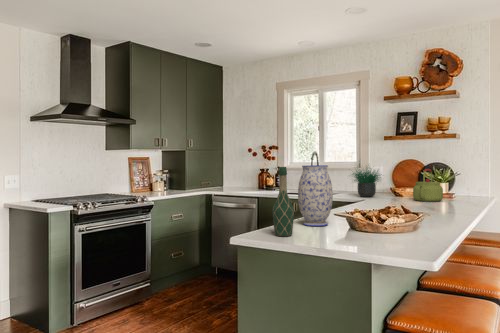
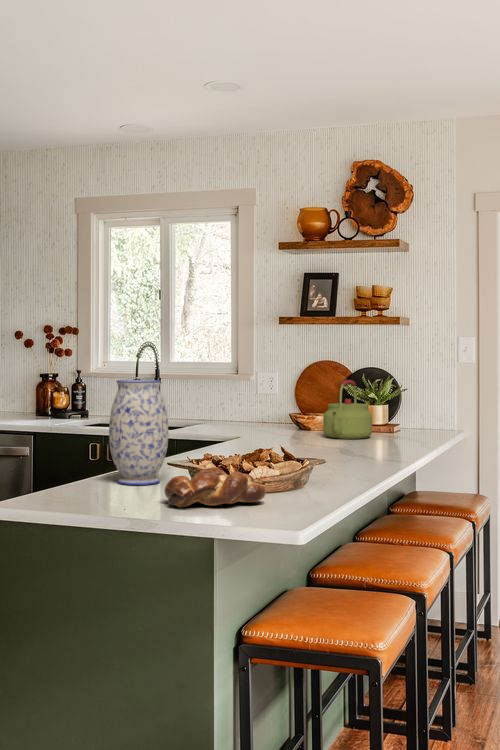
wine bottle: present [272,167,294,236] -> none [63,385,100,502]
potted plant: present [352,168,381,197] -> none [203,355,280,432]
bread loaf: none [334,217,400,242] -> present [165,468,265,507]

